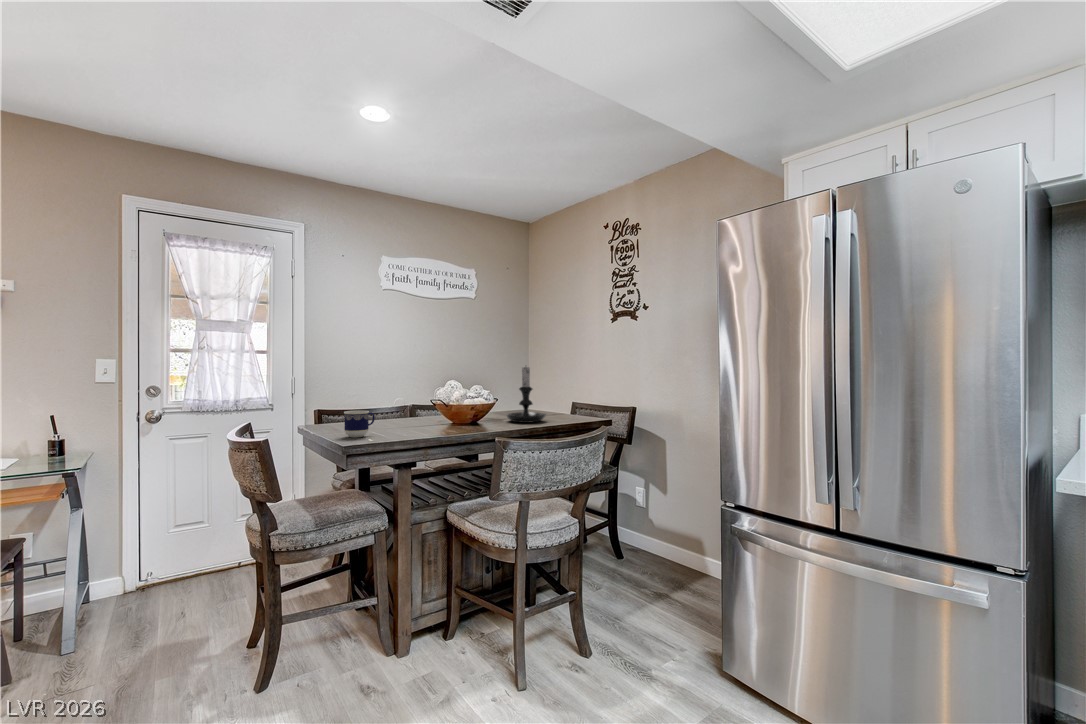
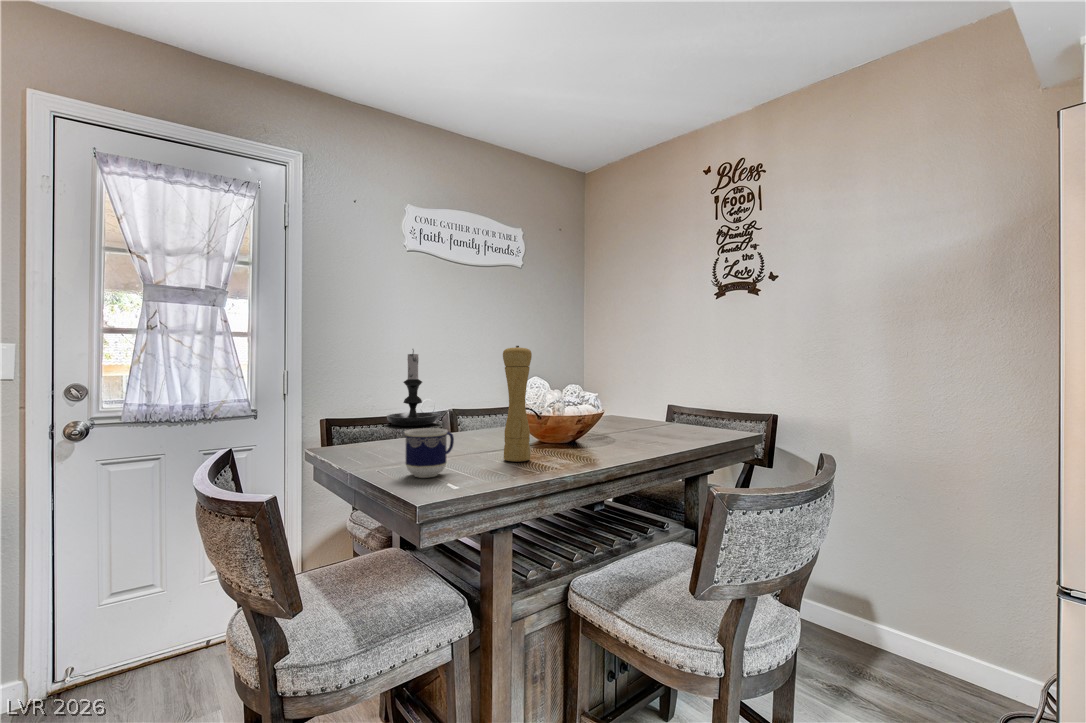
pepper mill: none [409,362,427,431] -> present [503,346,532,462]
candle holder: present [507,367,547,423] -> present [387,350,441,426]

